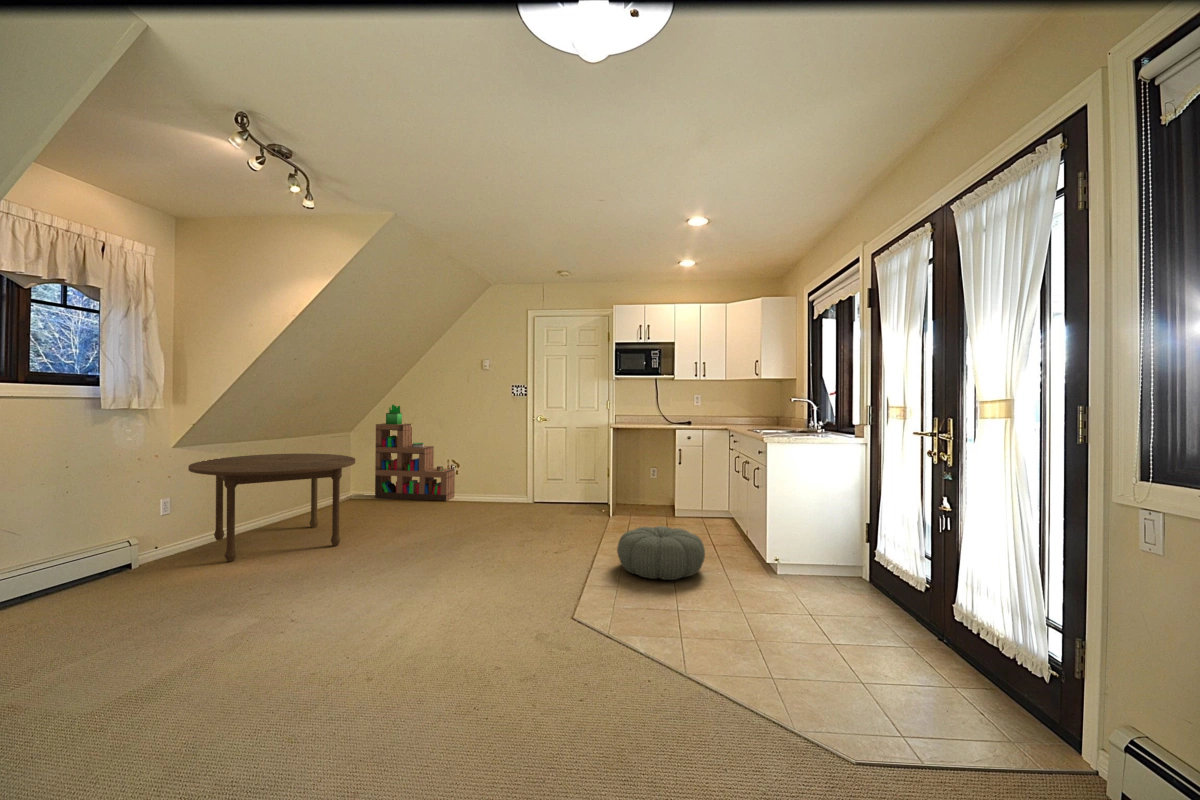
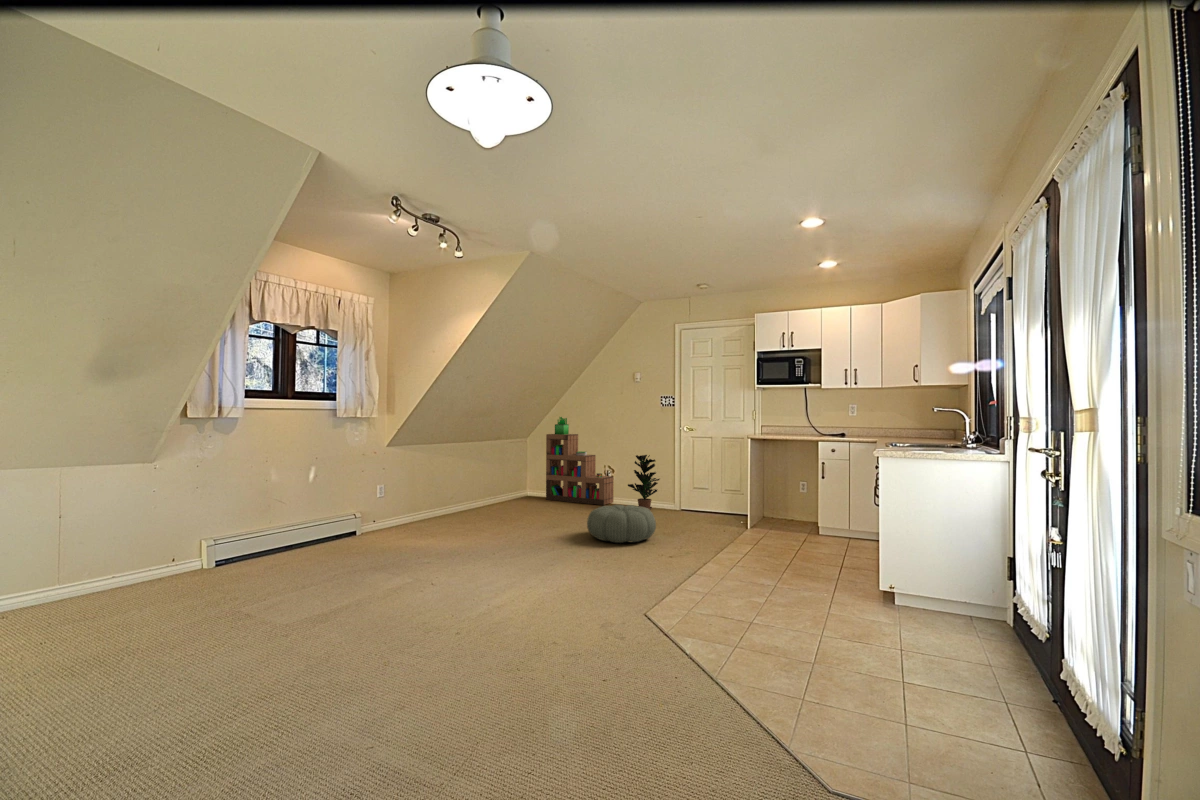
potted plant: none [474,445,510,504] -> present [628,455,660,510]
dining table: present [188,454,355,562] -> none [394,456,514,537]
pouf: present [617,526,705,580] -> present [587,505,656,543]

